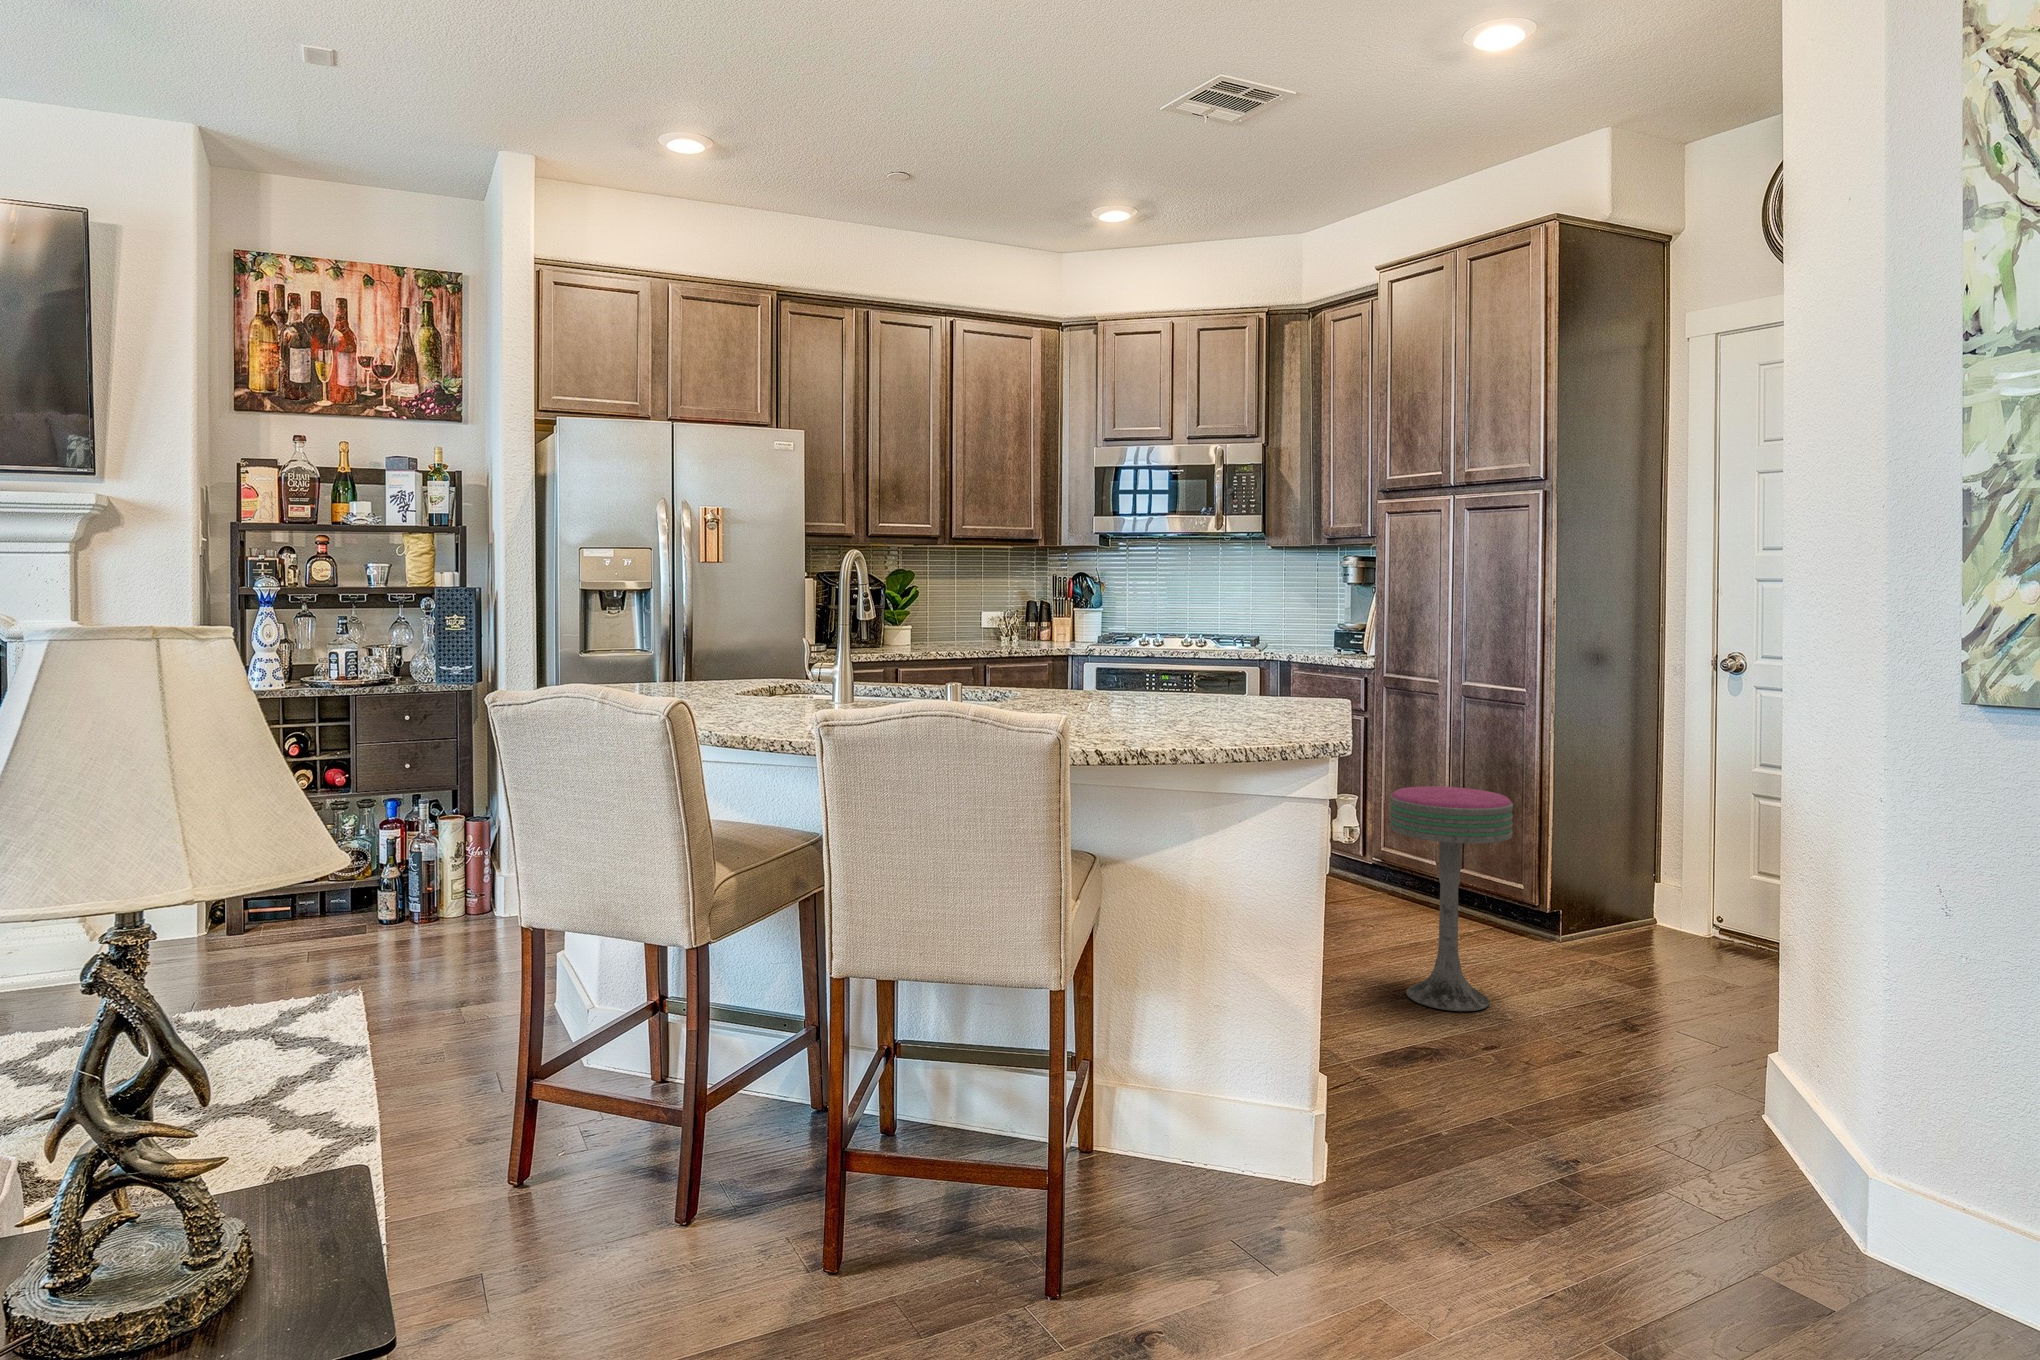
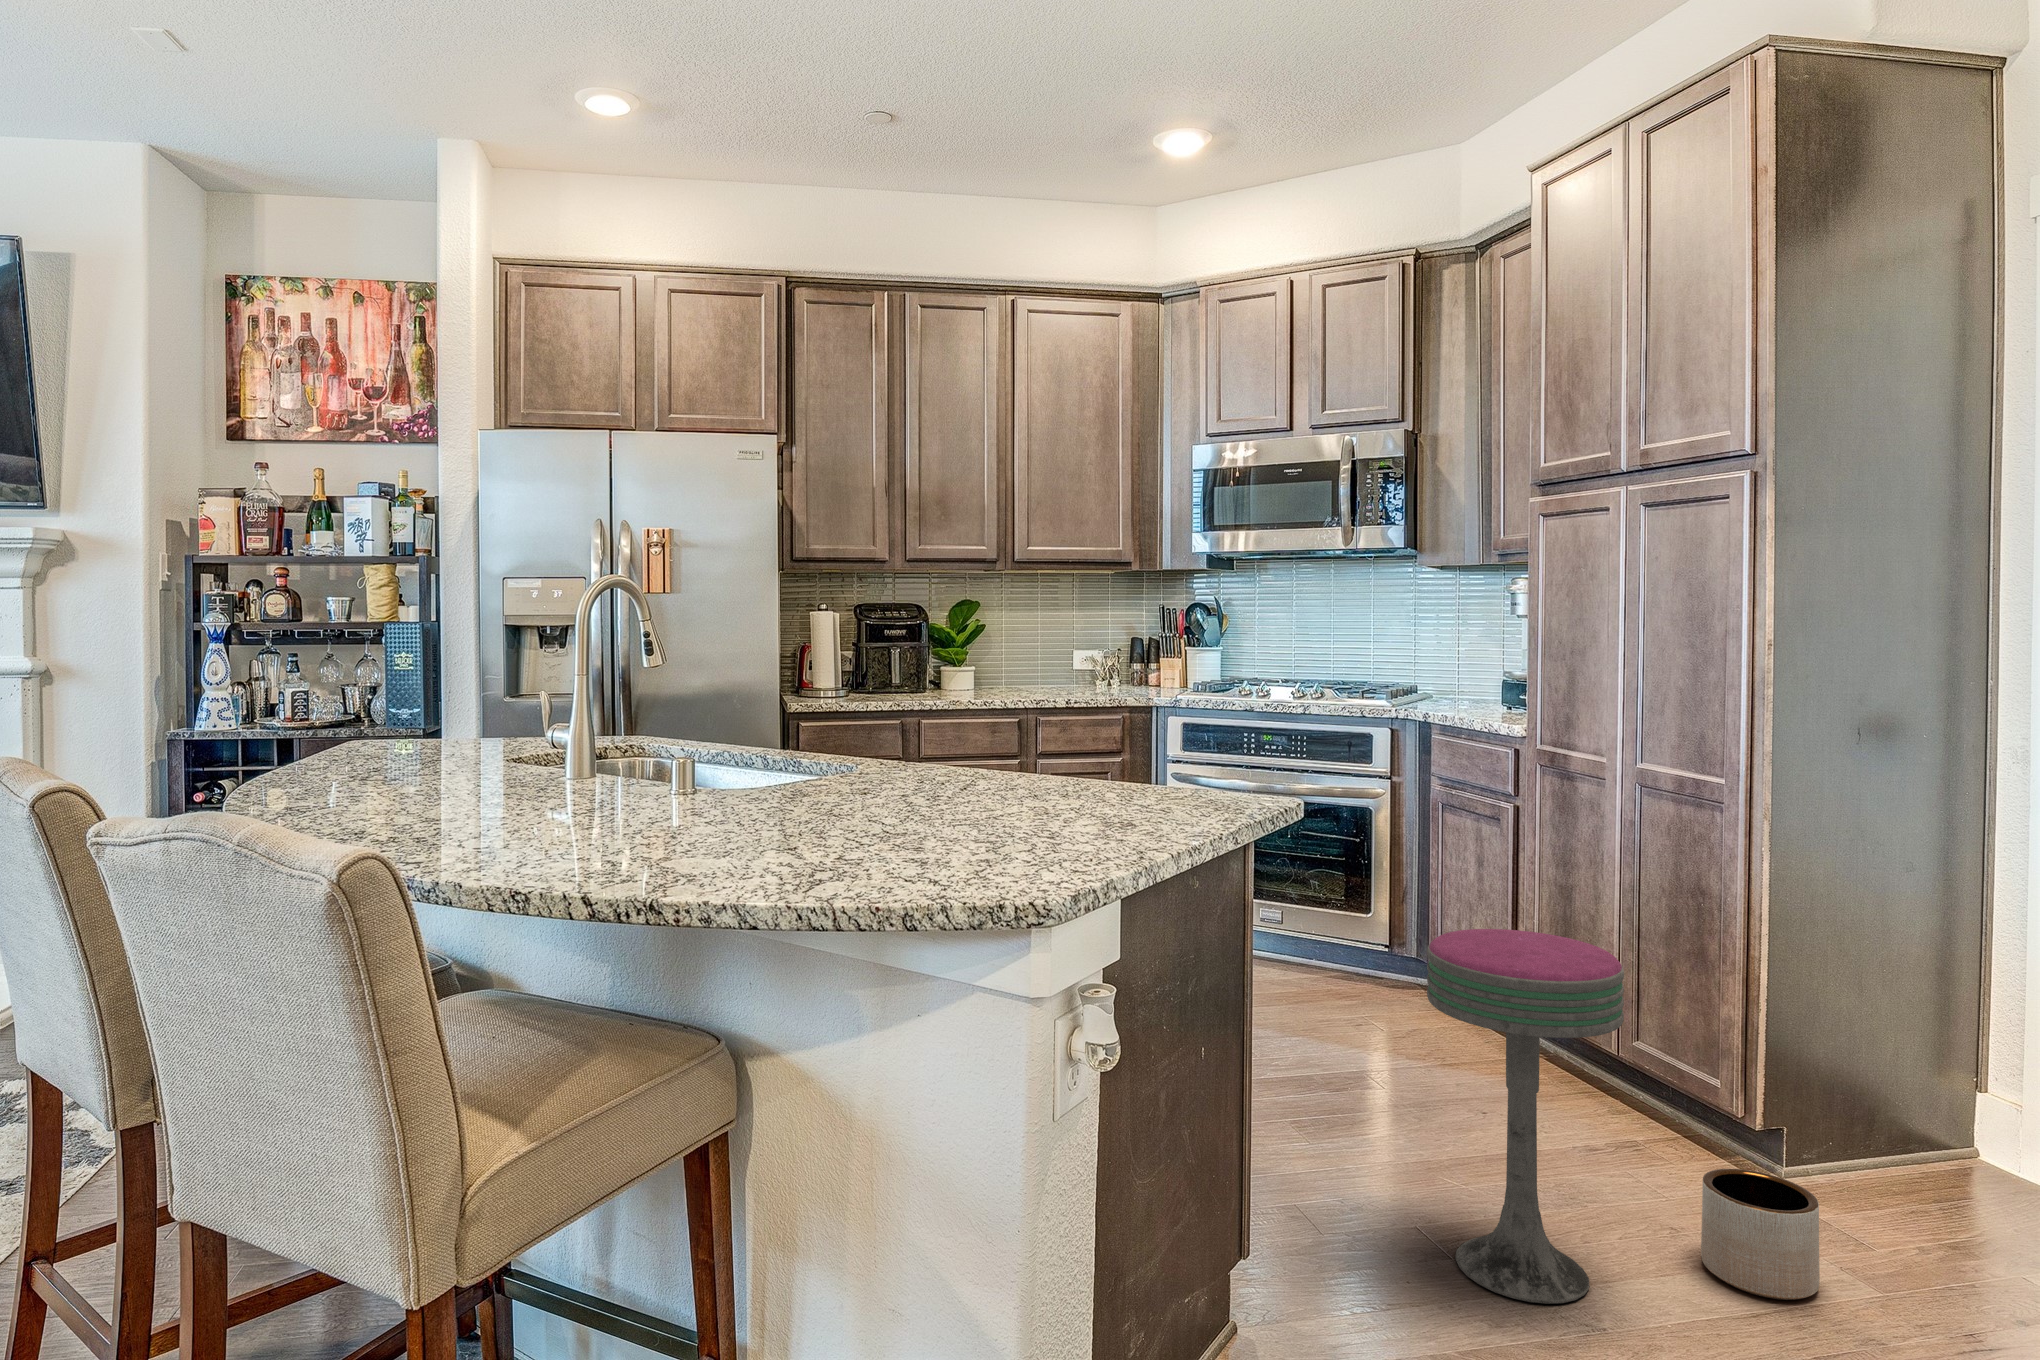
planter: none [1539,927,1607,996] -> present [1701,1169,1820,1300]

